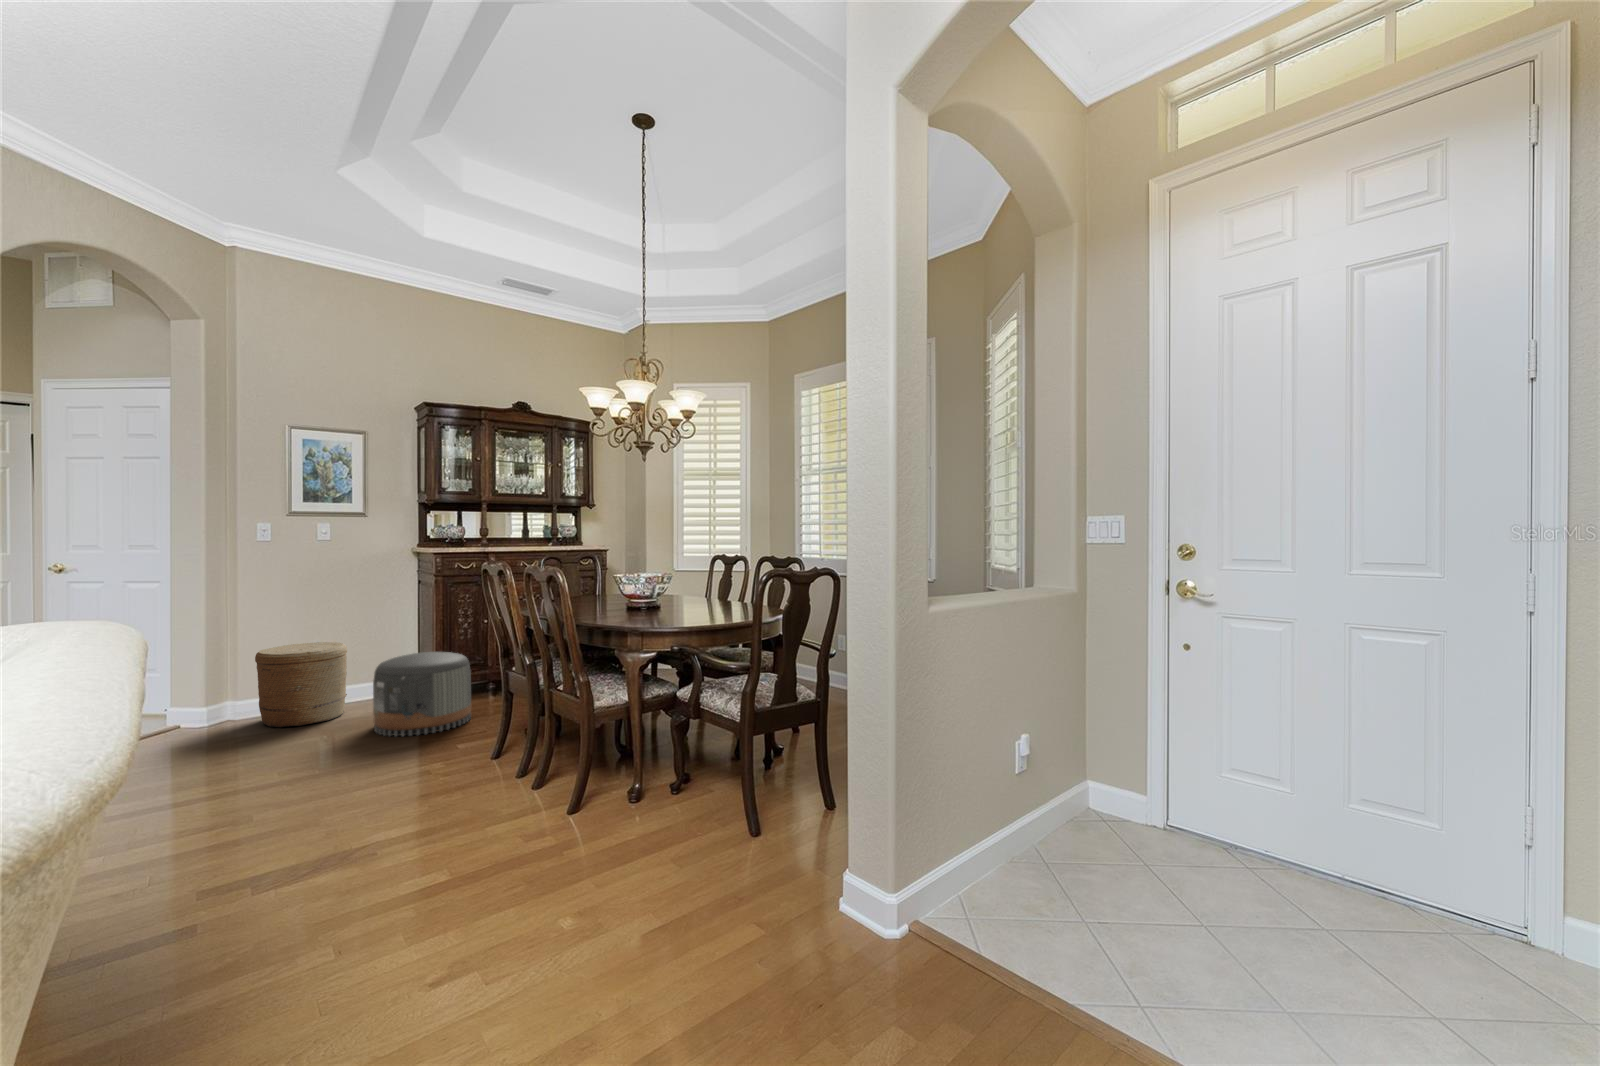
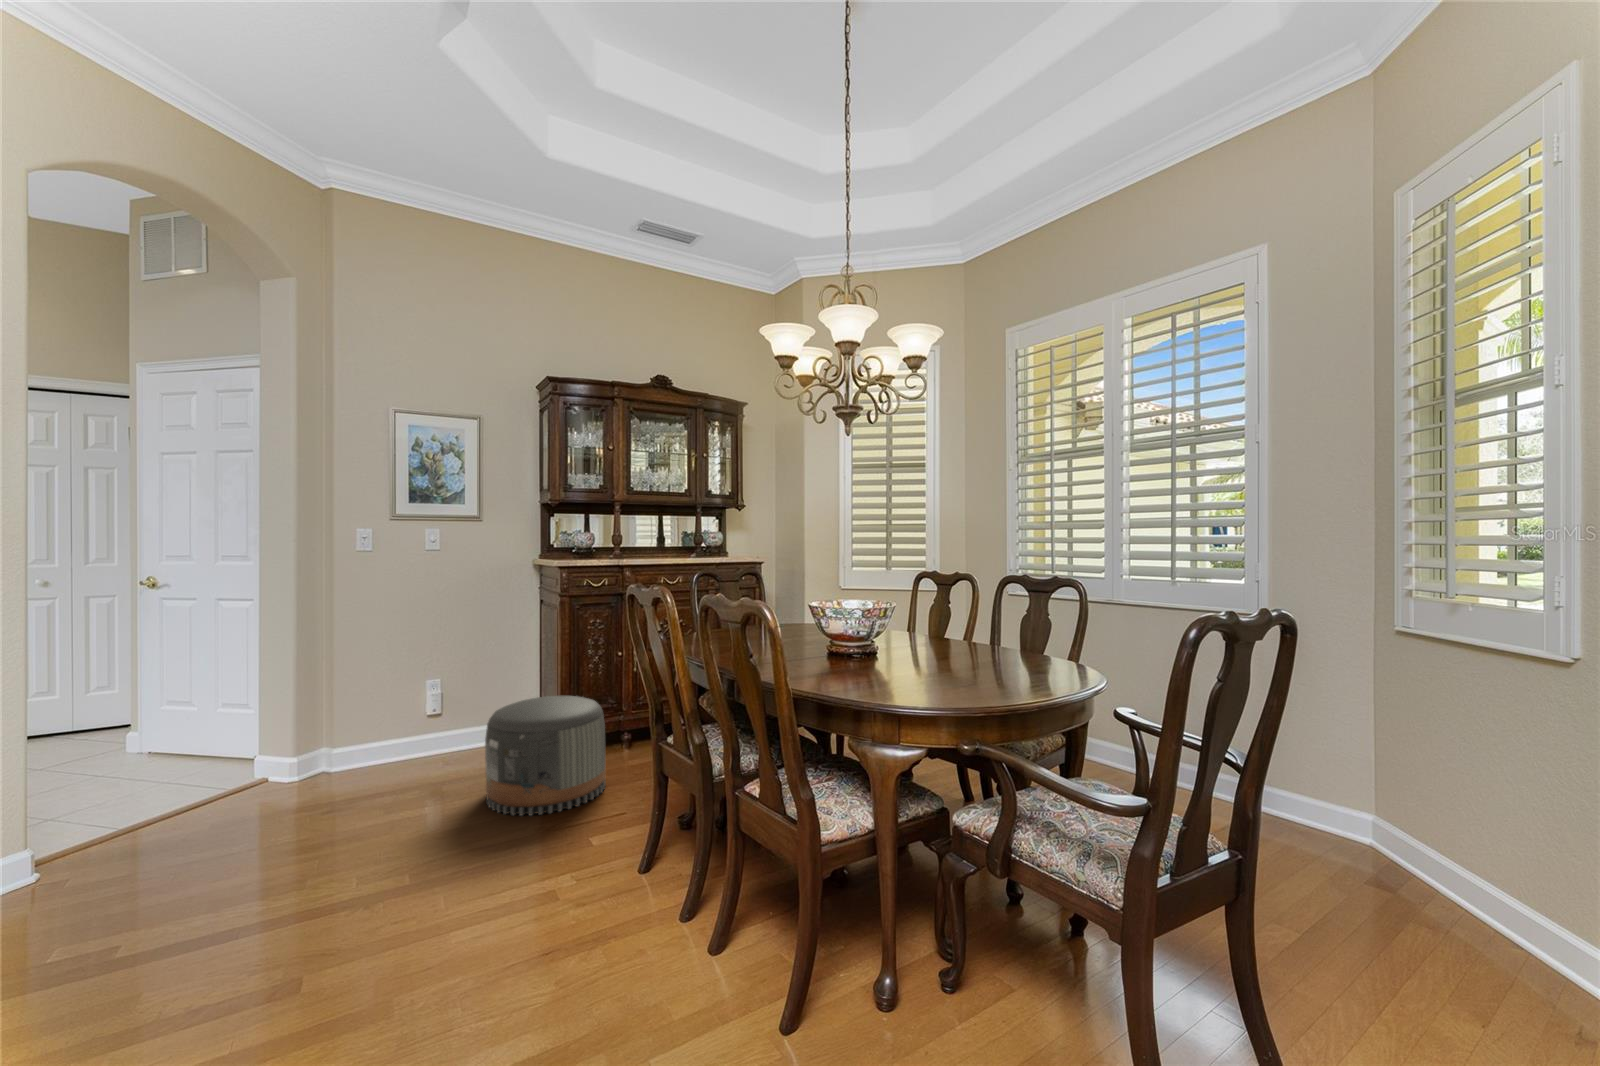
woven basket: present [255,642,347,728] -> none [349,677,457,790]

